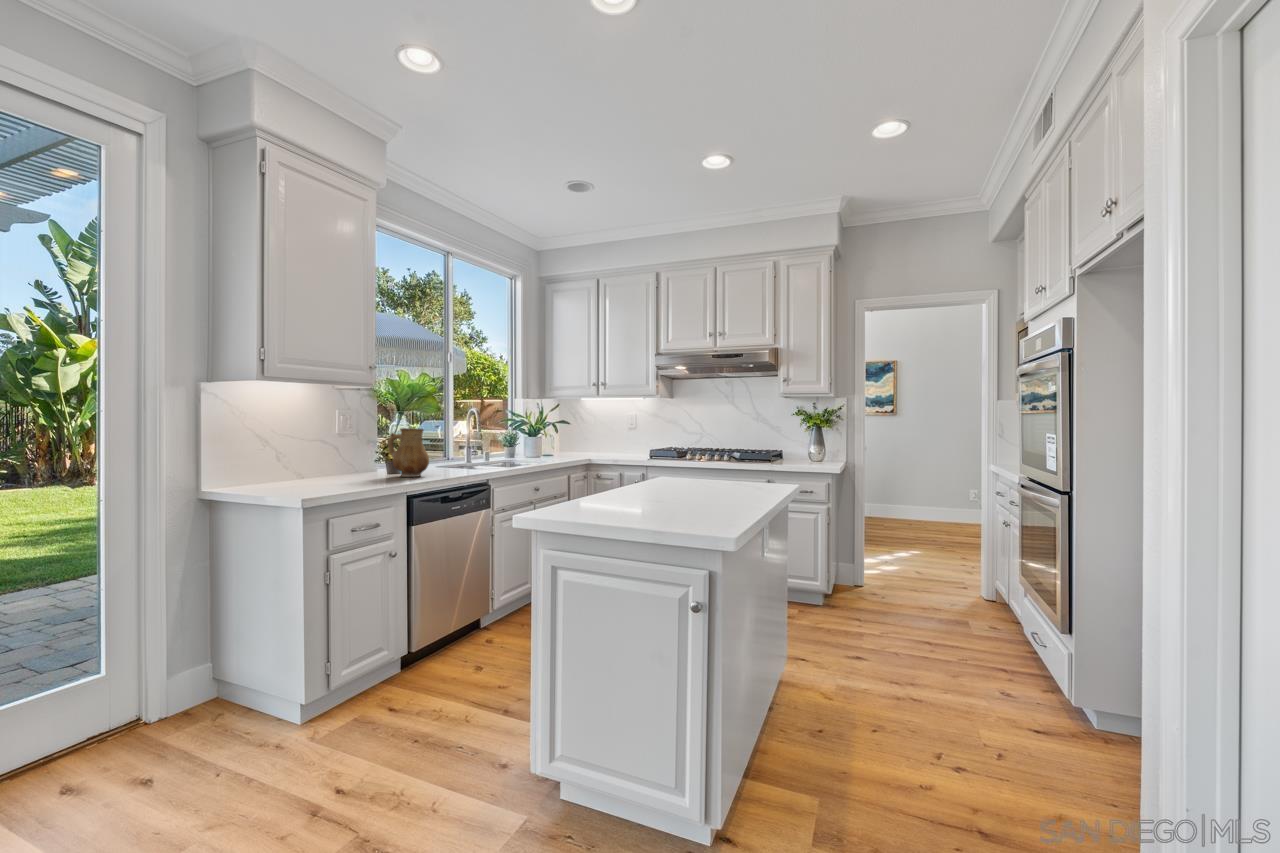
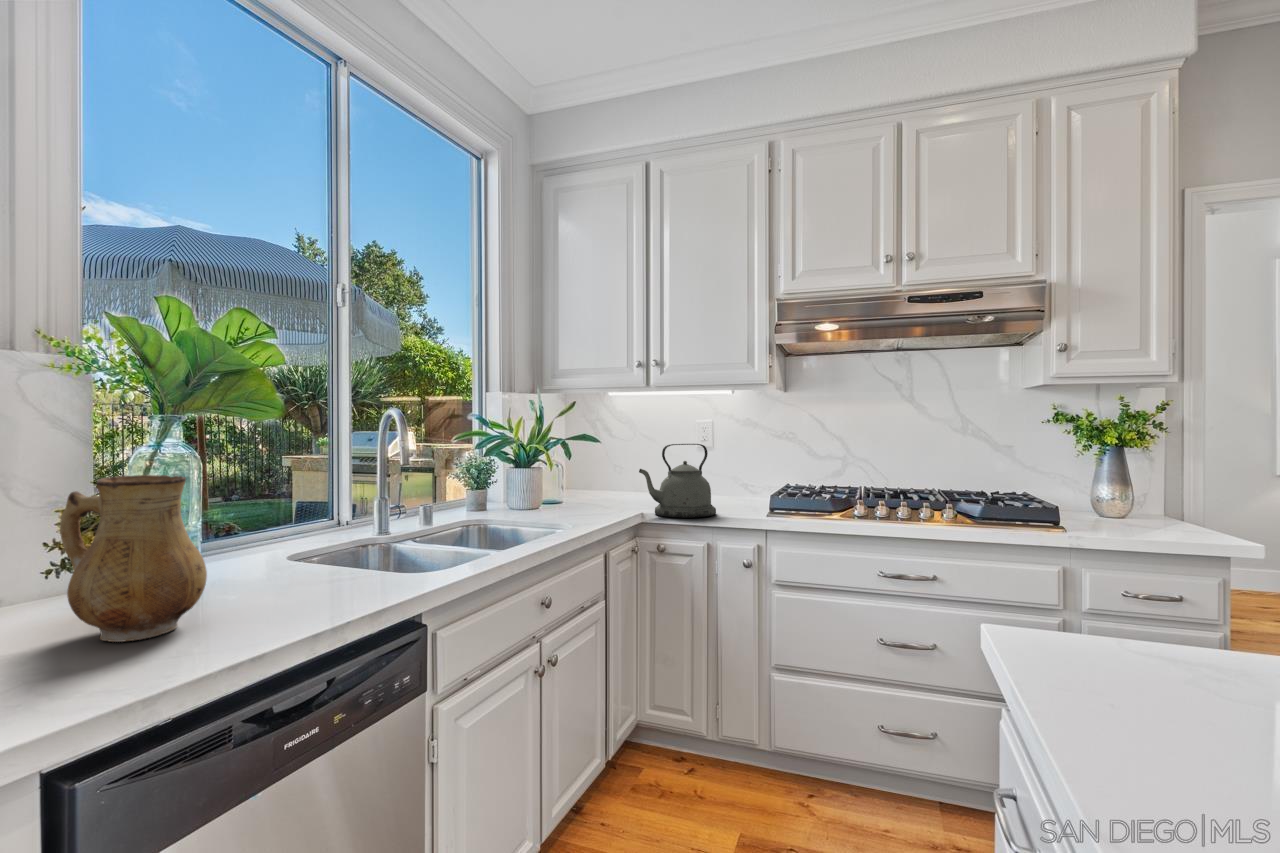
kettle: none [588,425,626,460] -> present [639,444,716,518]

